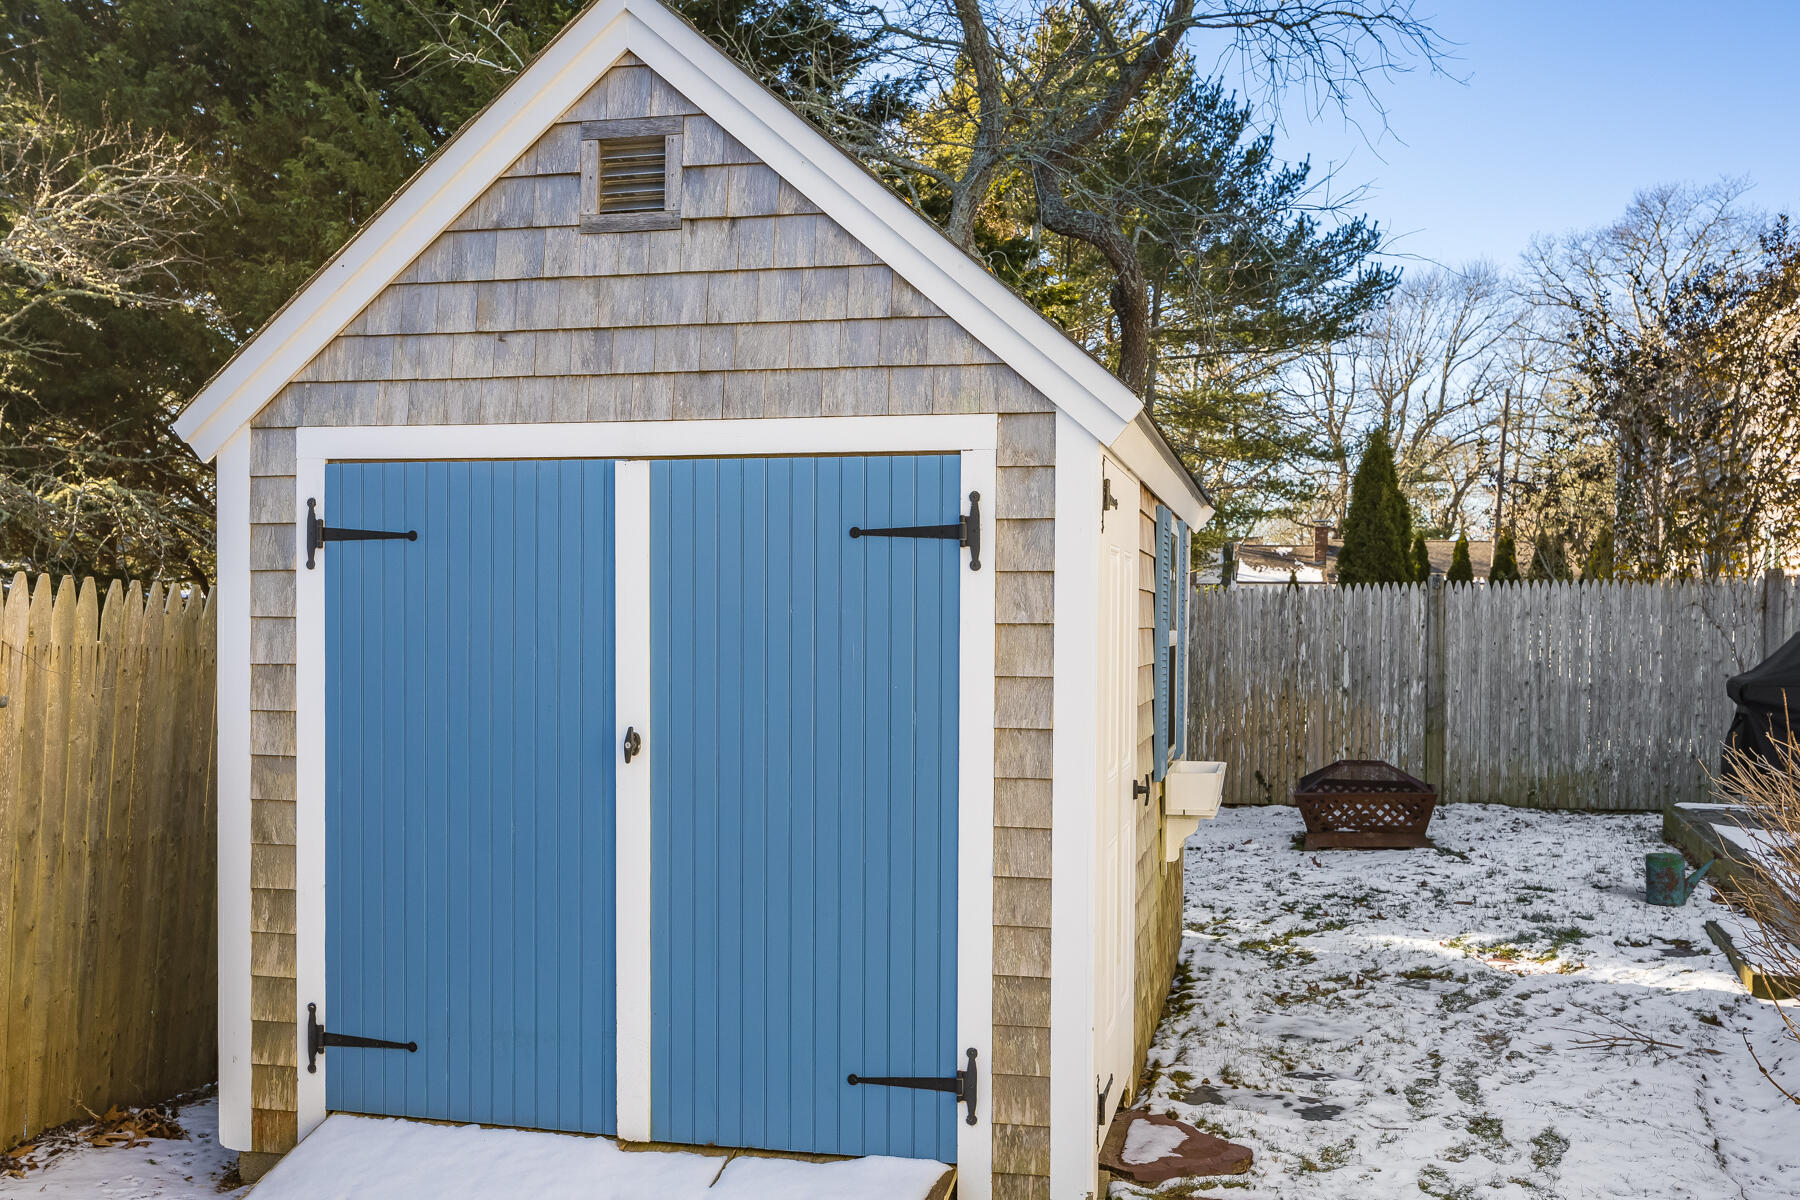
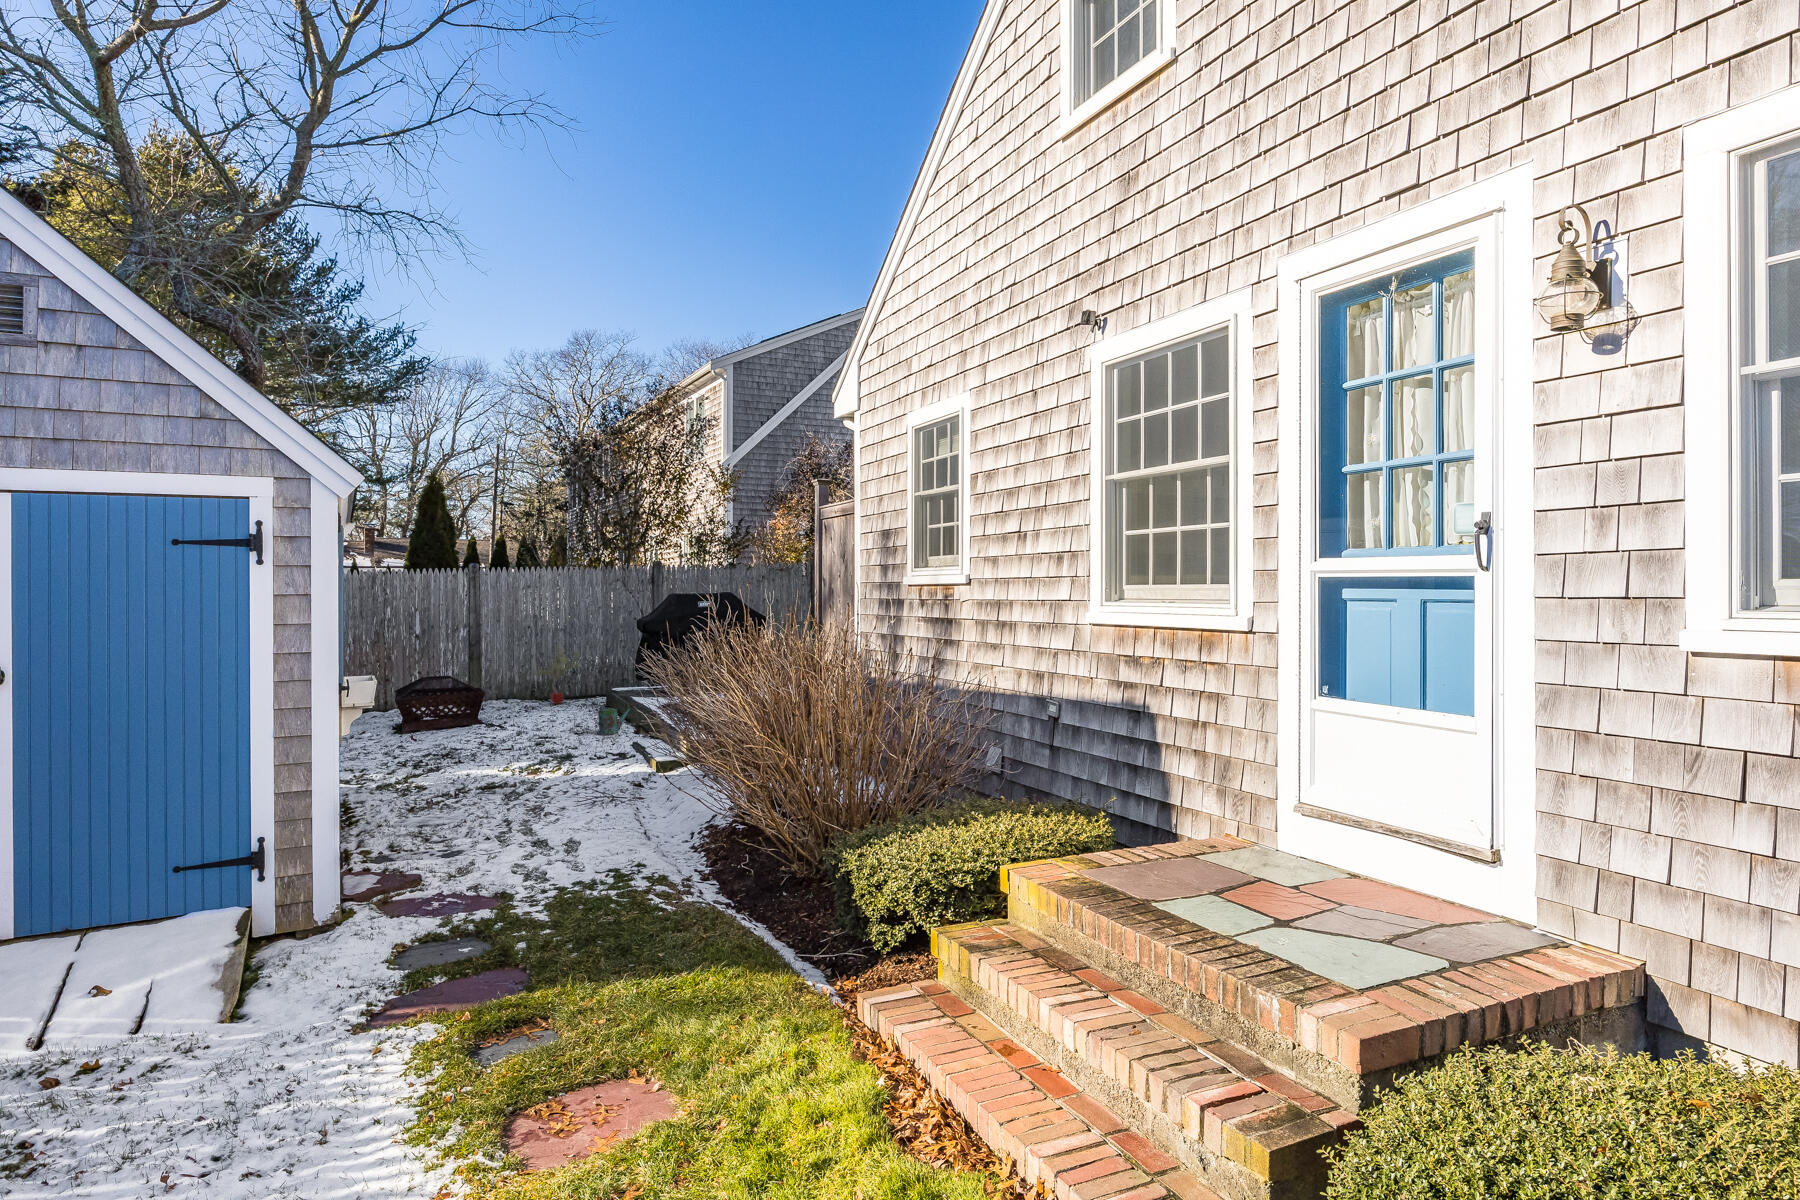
potted tree: none [1526,717,1620,821] -> present [531,648,580,704]

